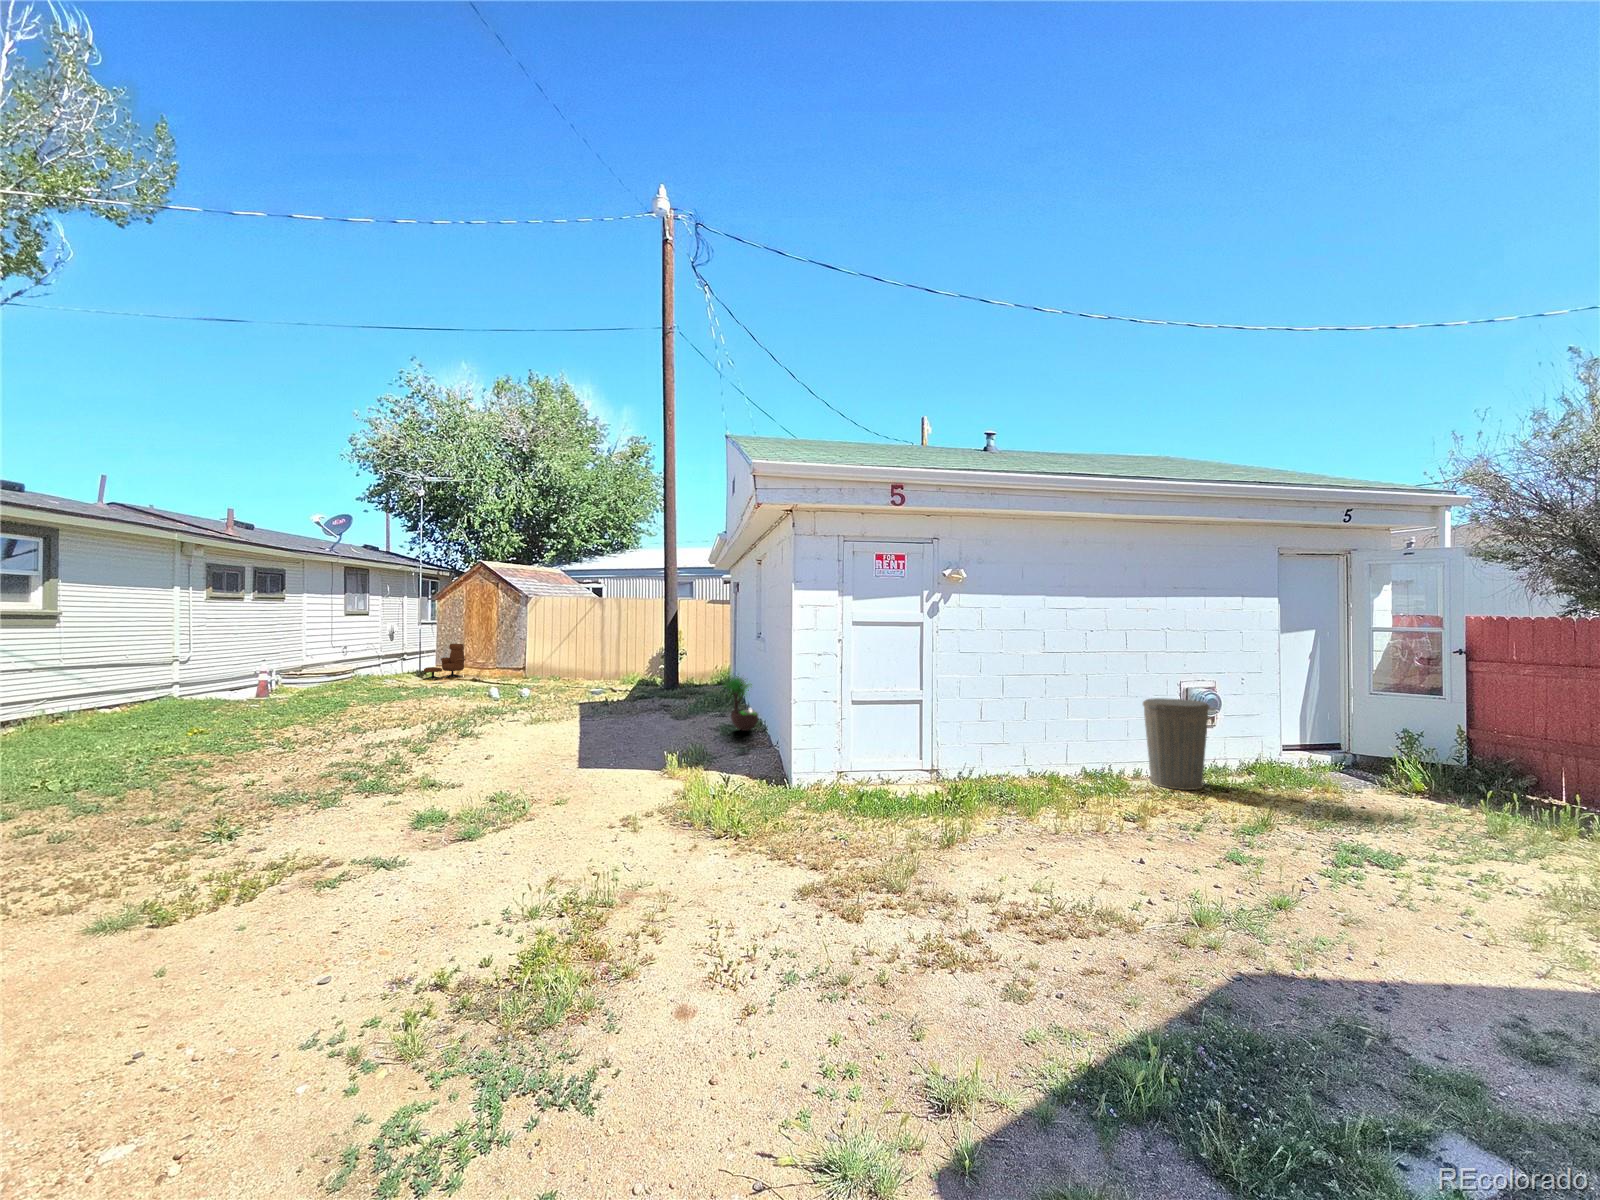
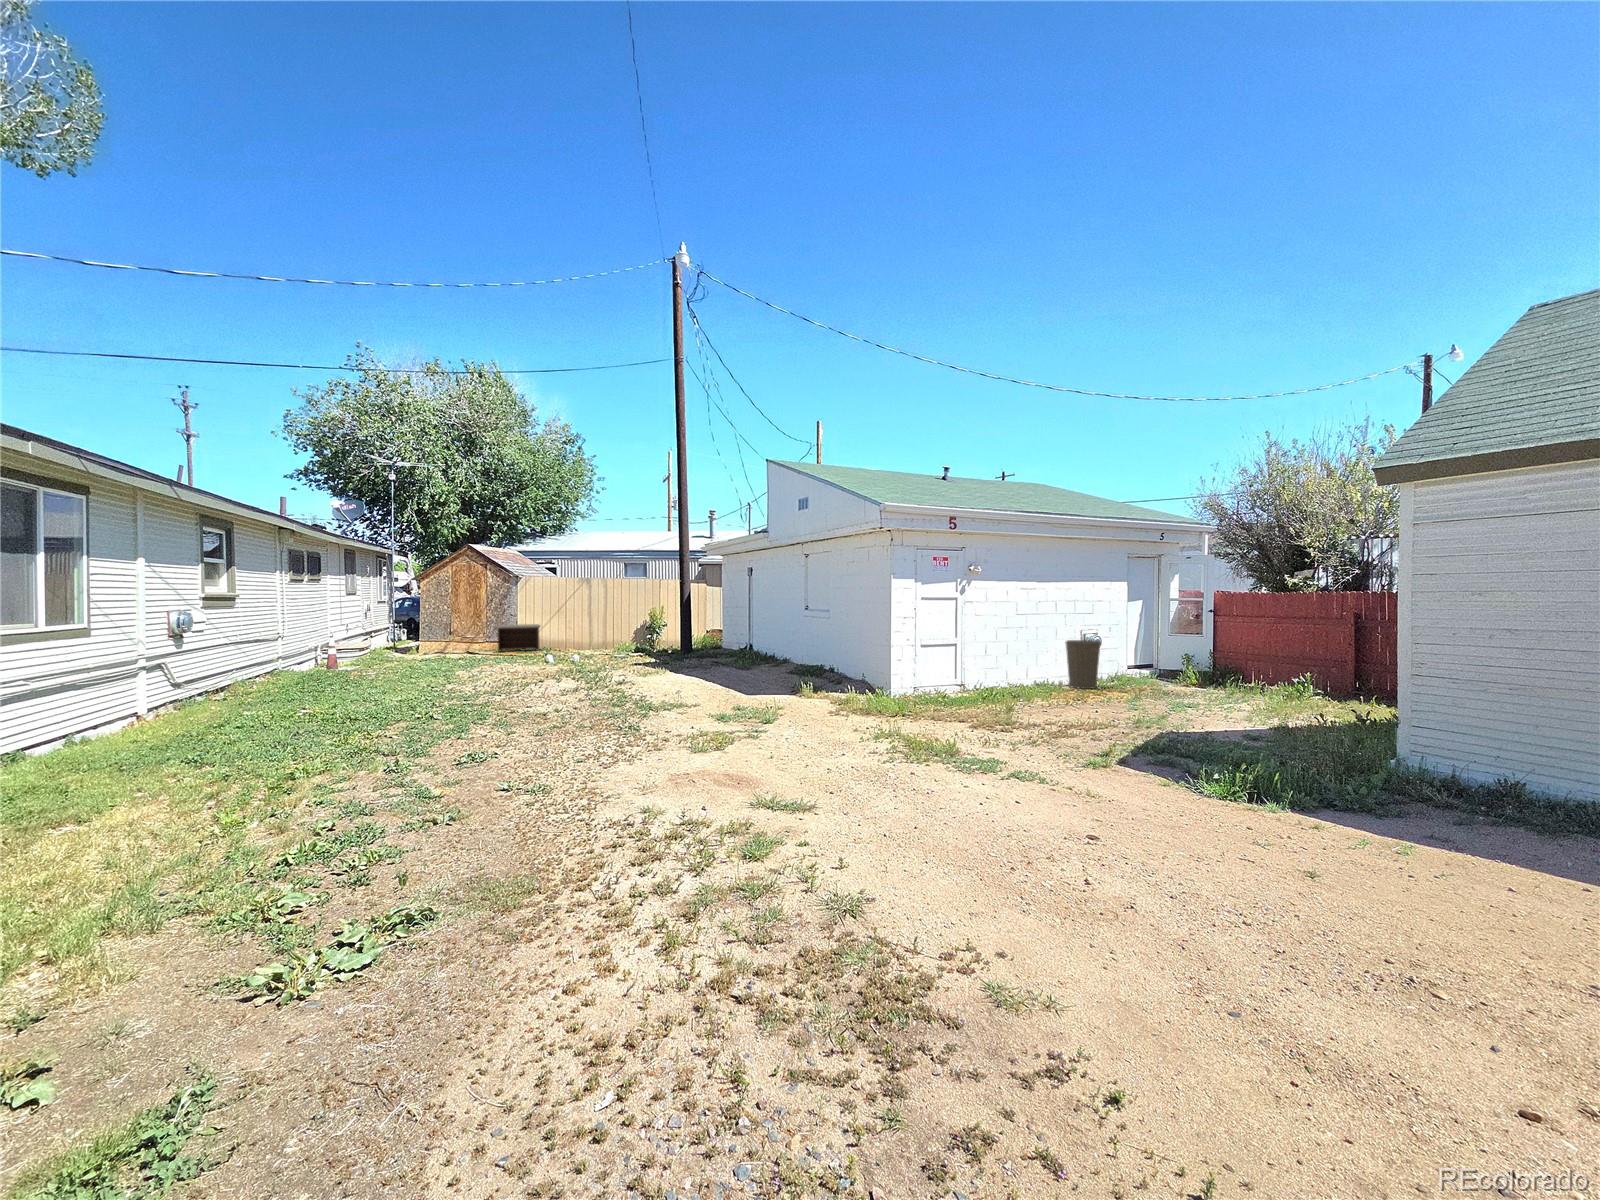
lounge chair: present [423,644,465,680] -> none [418,620,455,654]
bench: none [499,649,550,680] -> present [497,624,540,651]
potted tree: present [723,676,758,731] -> none [775,632,803,675]

